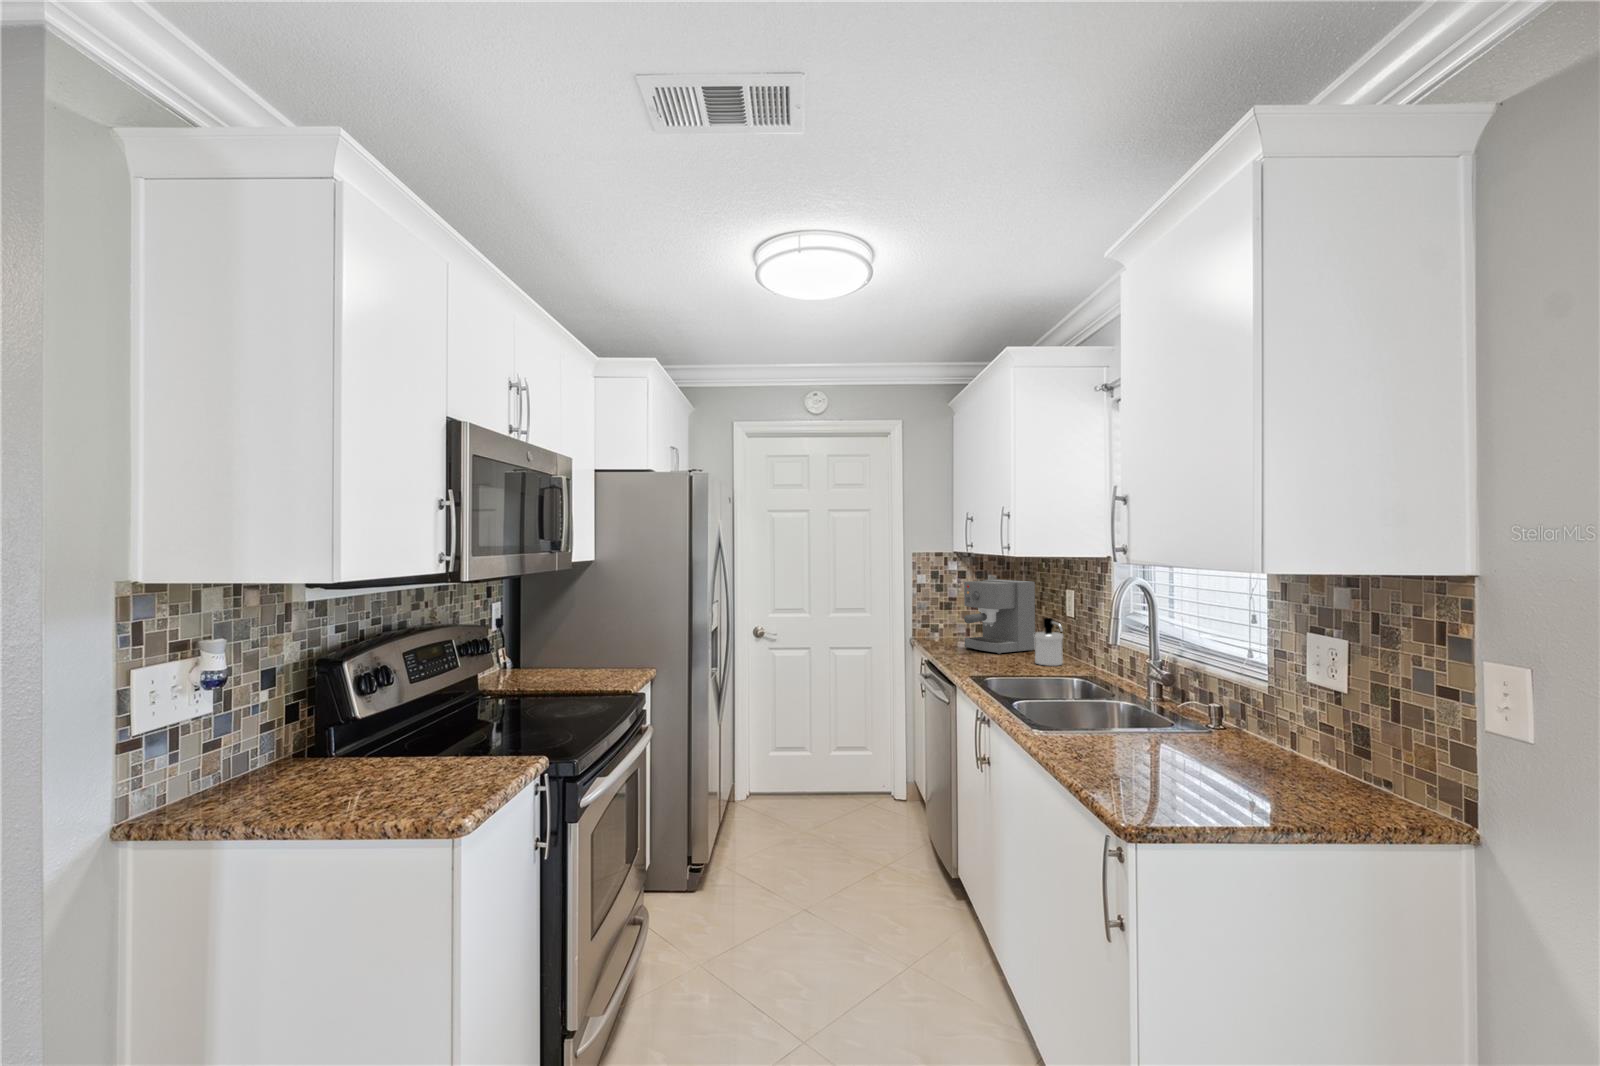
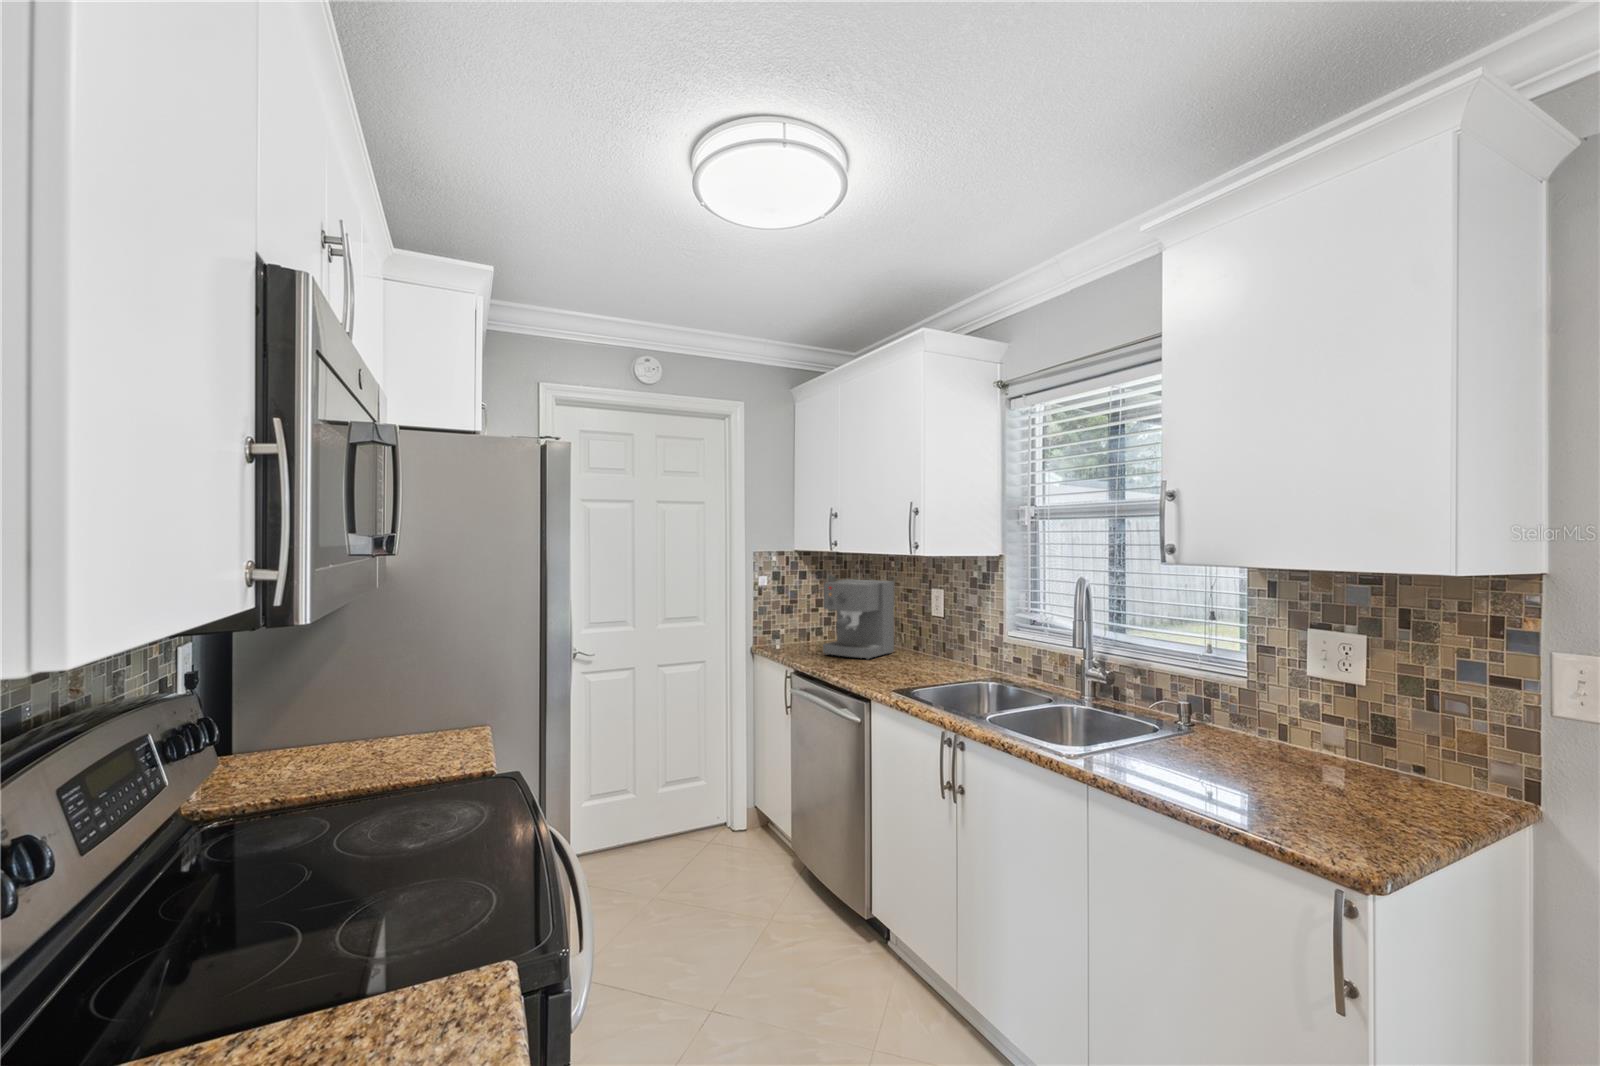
soap dispenser: present [1034,618,1063,666] -> none [919,619,957,669]

